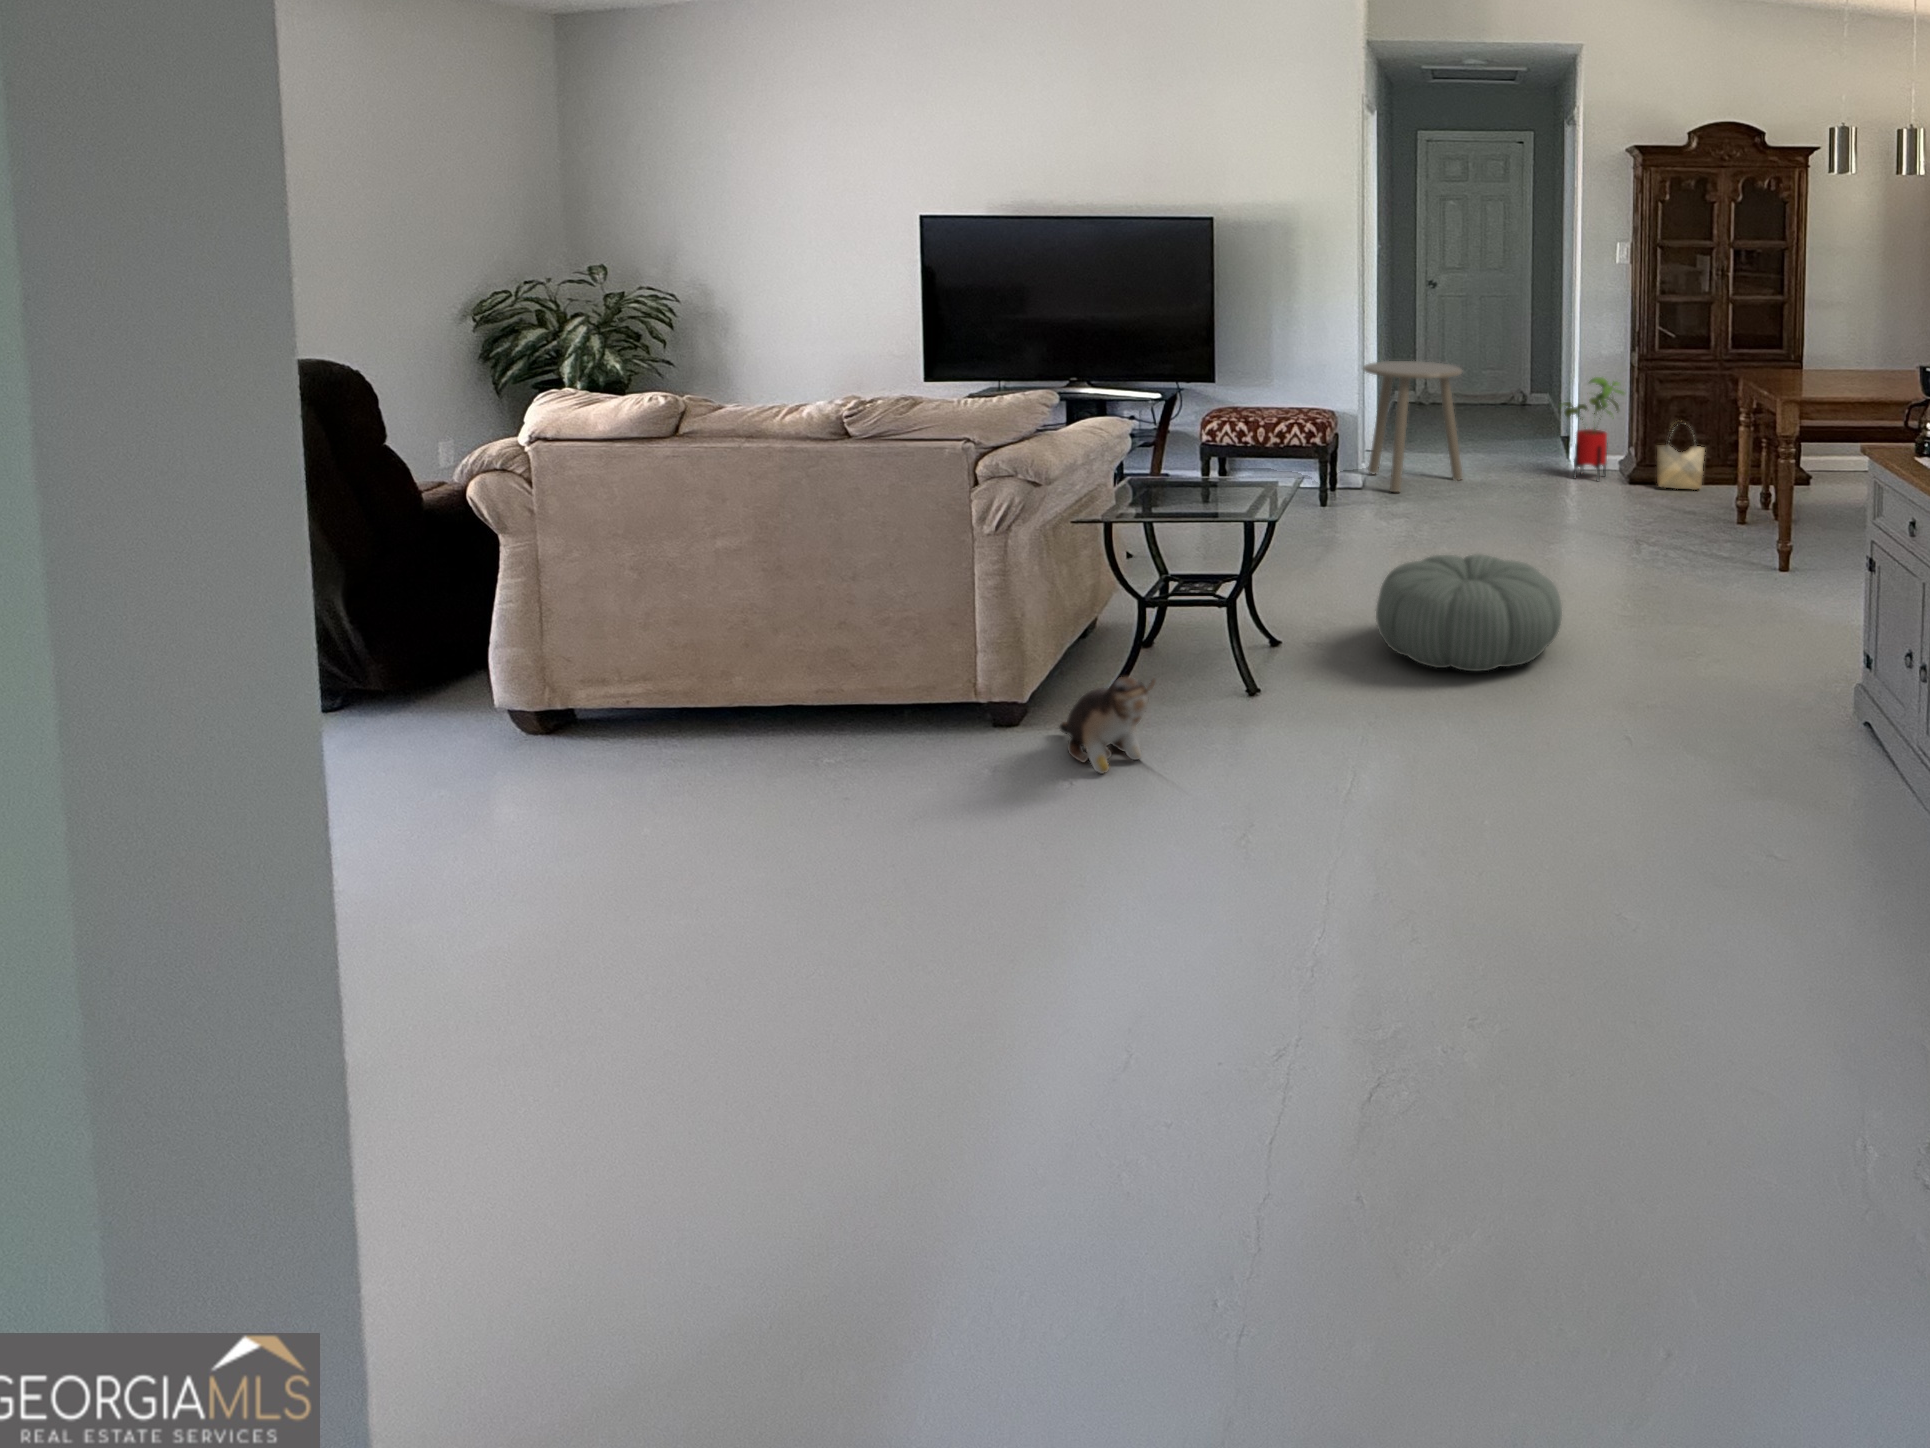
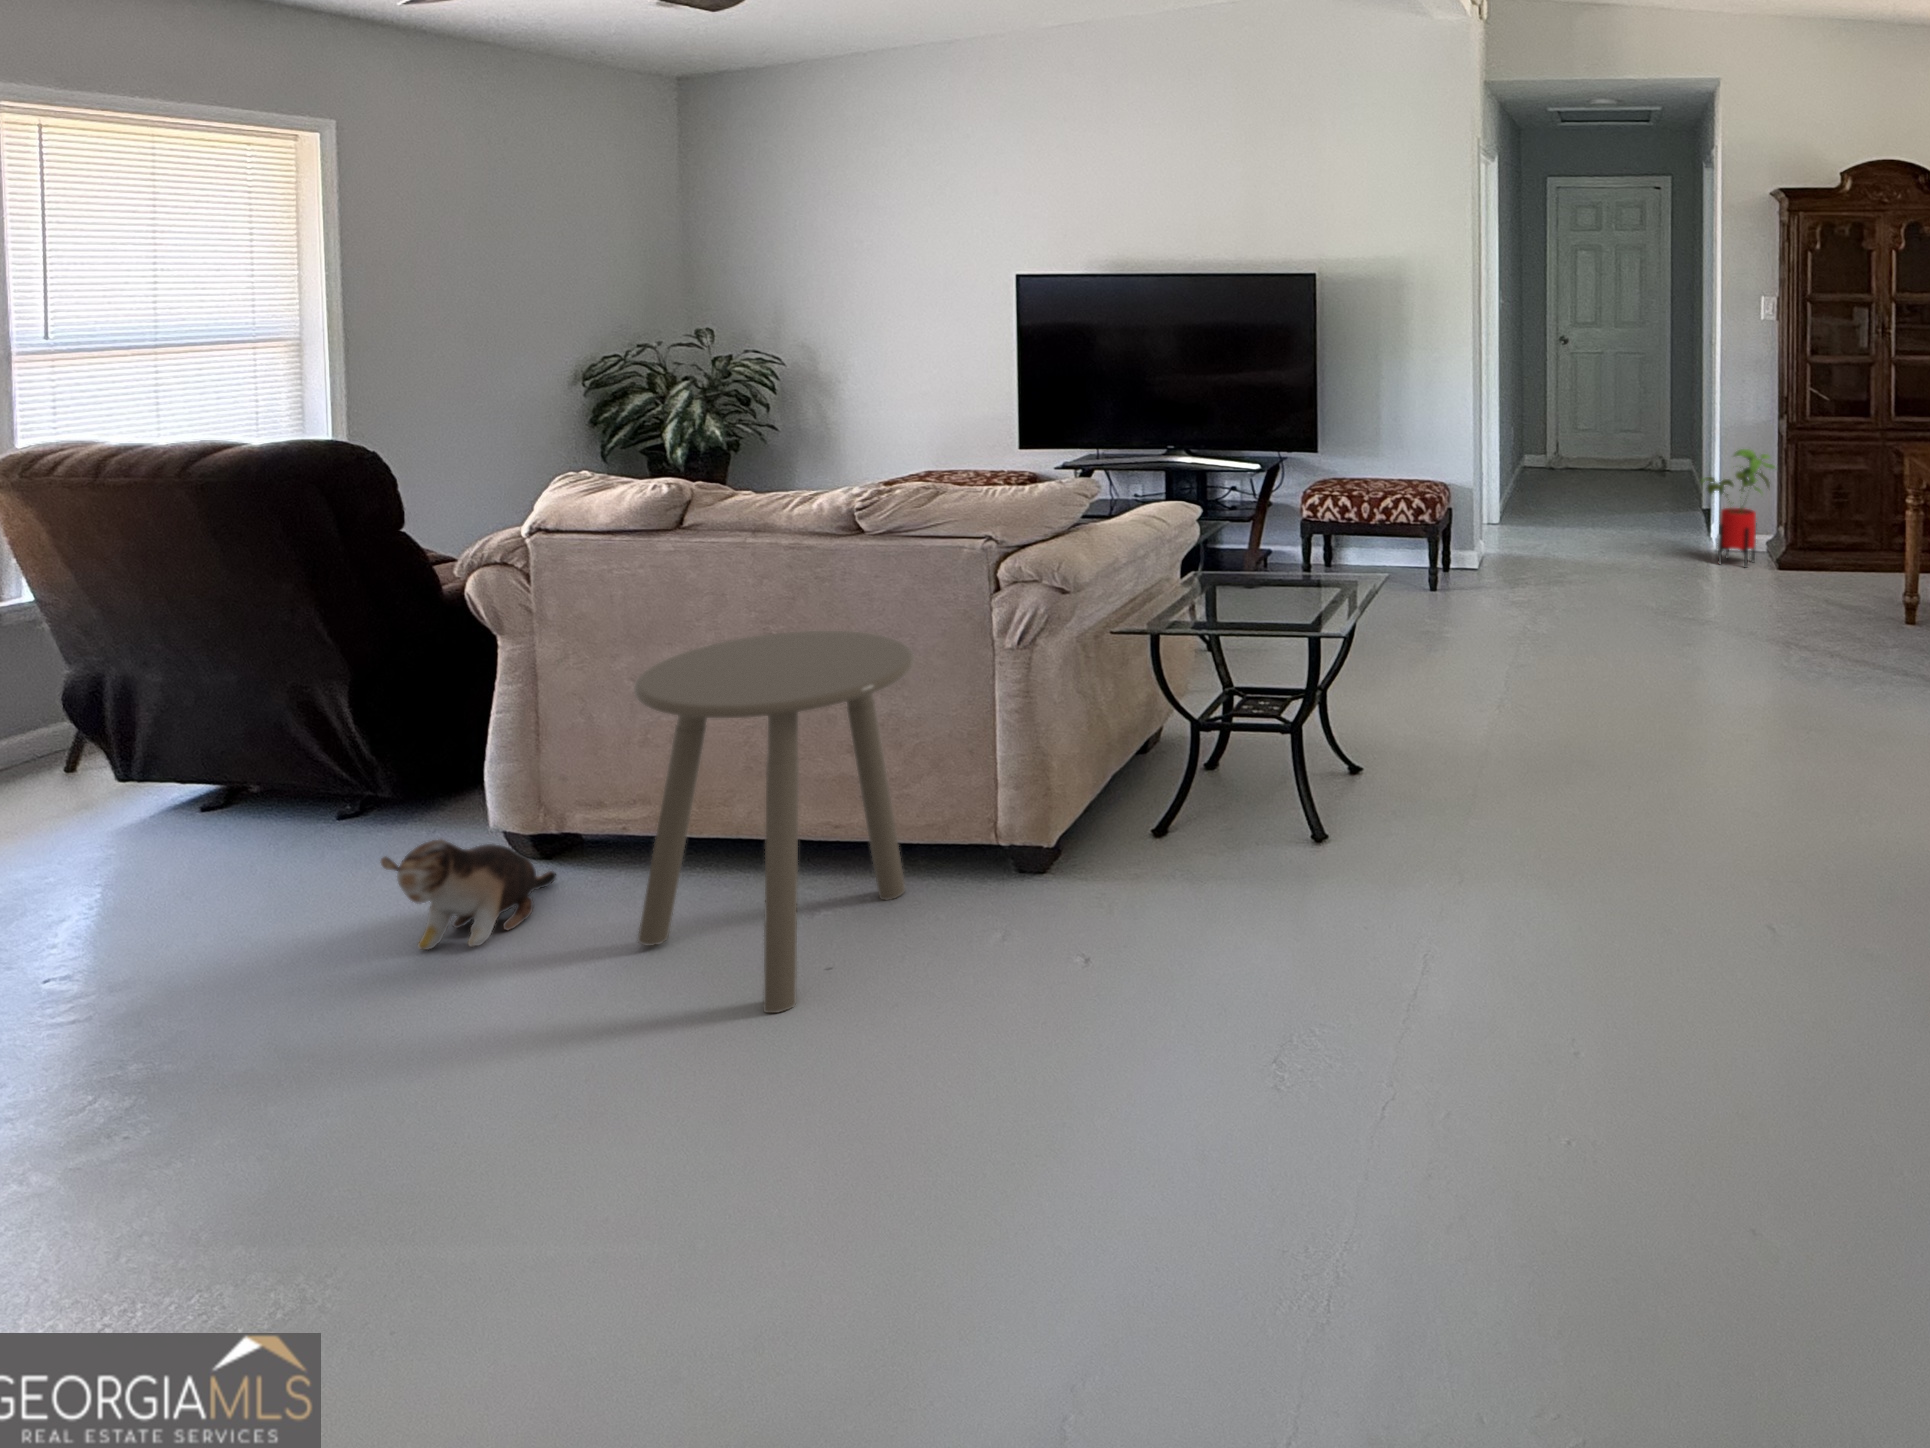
side table: present [1363,361,1463,492] -> present [634,631,914,1013]
woven basket: present [1657,423,1705,490] -> none [1812,499,1870,580]
pouf: present [1376,554,1562,672] -> none [1470,670,1691,818]
plush toy: present [1060,677,1155,774] -> present [381,839,556,950]

